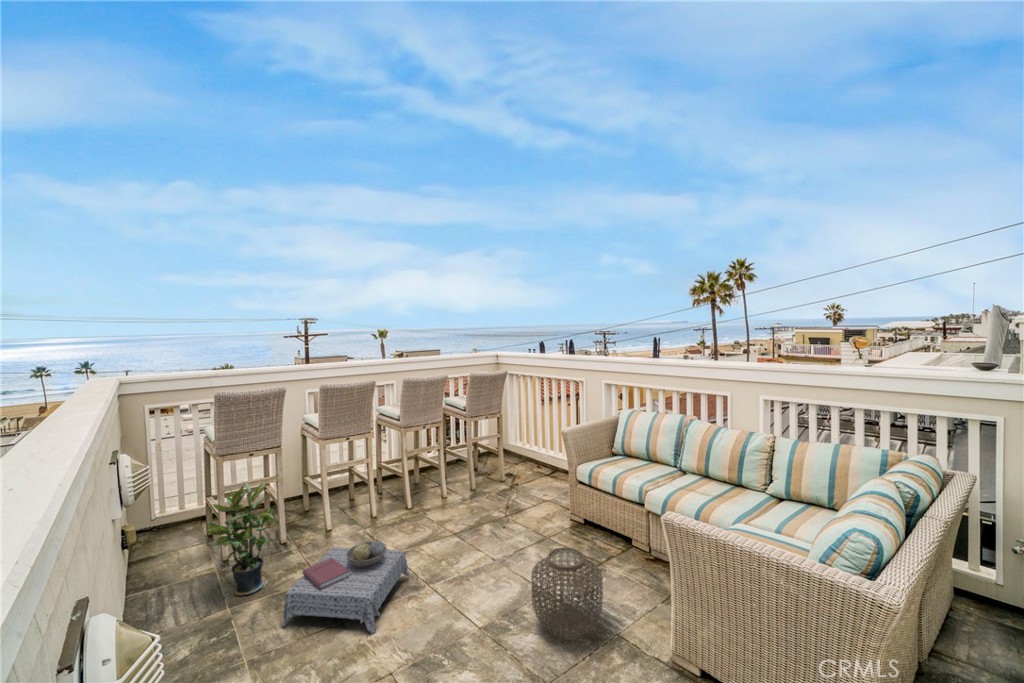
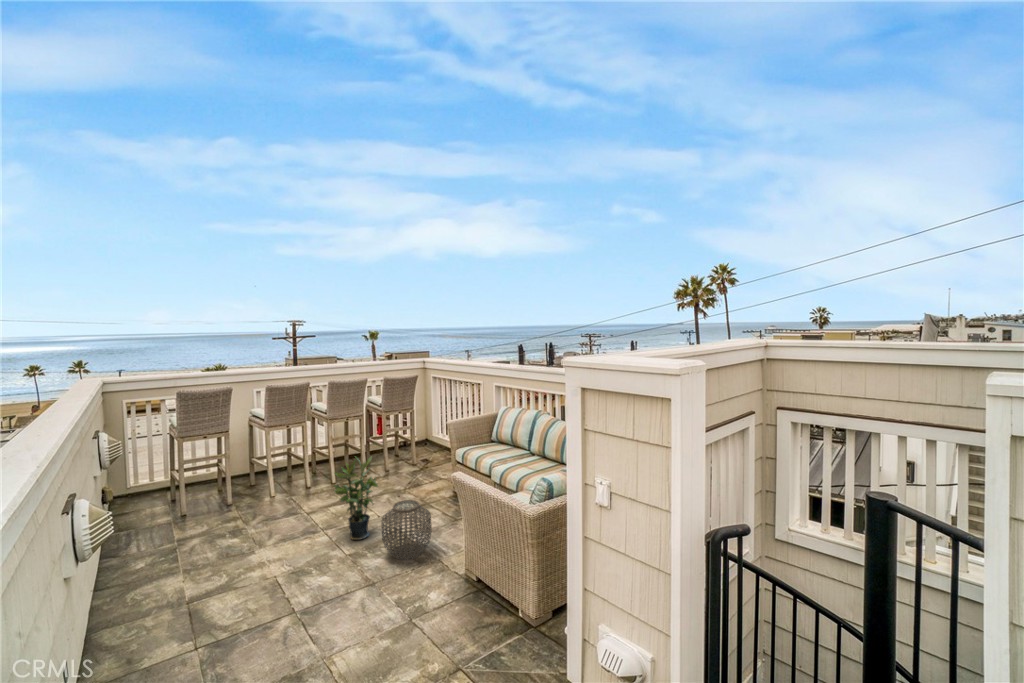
potted plant: present [207,482,276,596] -> present [334,457,378,540]
ottoman: present [282,541,409,634] -> none [212,498,311,557]

